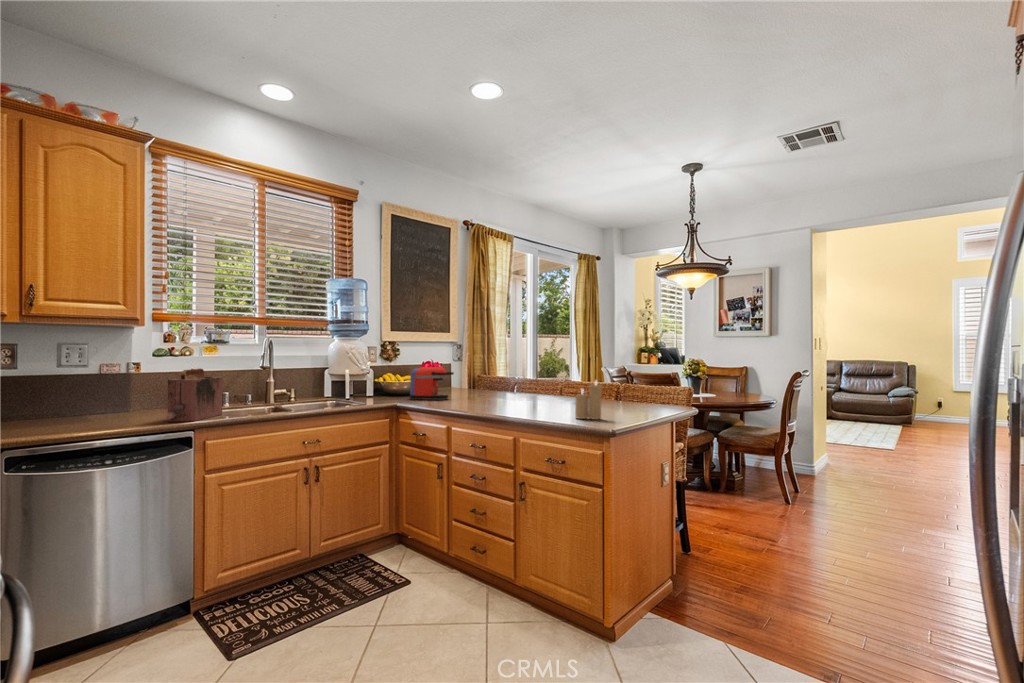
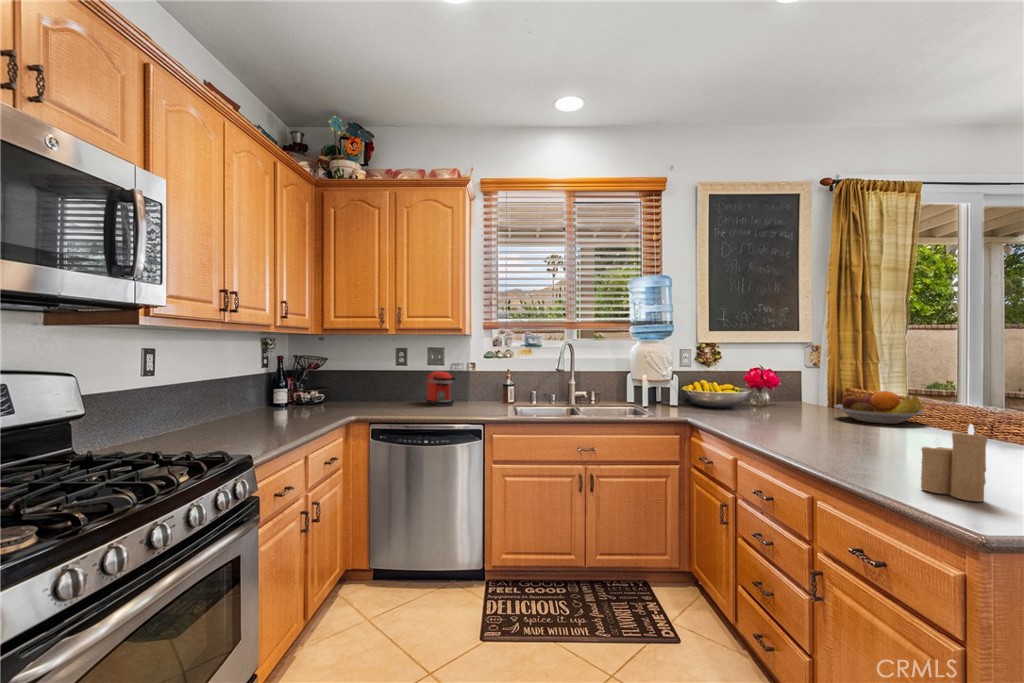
coffee maker: present [409,367,454,400] -> present [427,371,456,406]
toaster: present [166,368,223,421] -> none [465,370,514,416]
fruit bowl: none [486,373,535,395] -> present [834,391,925,424]

